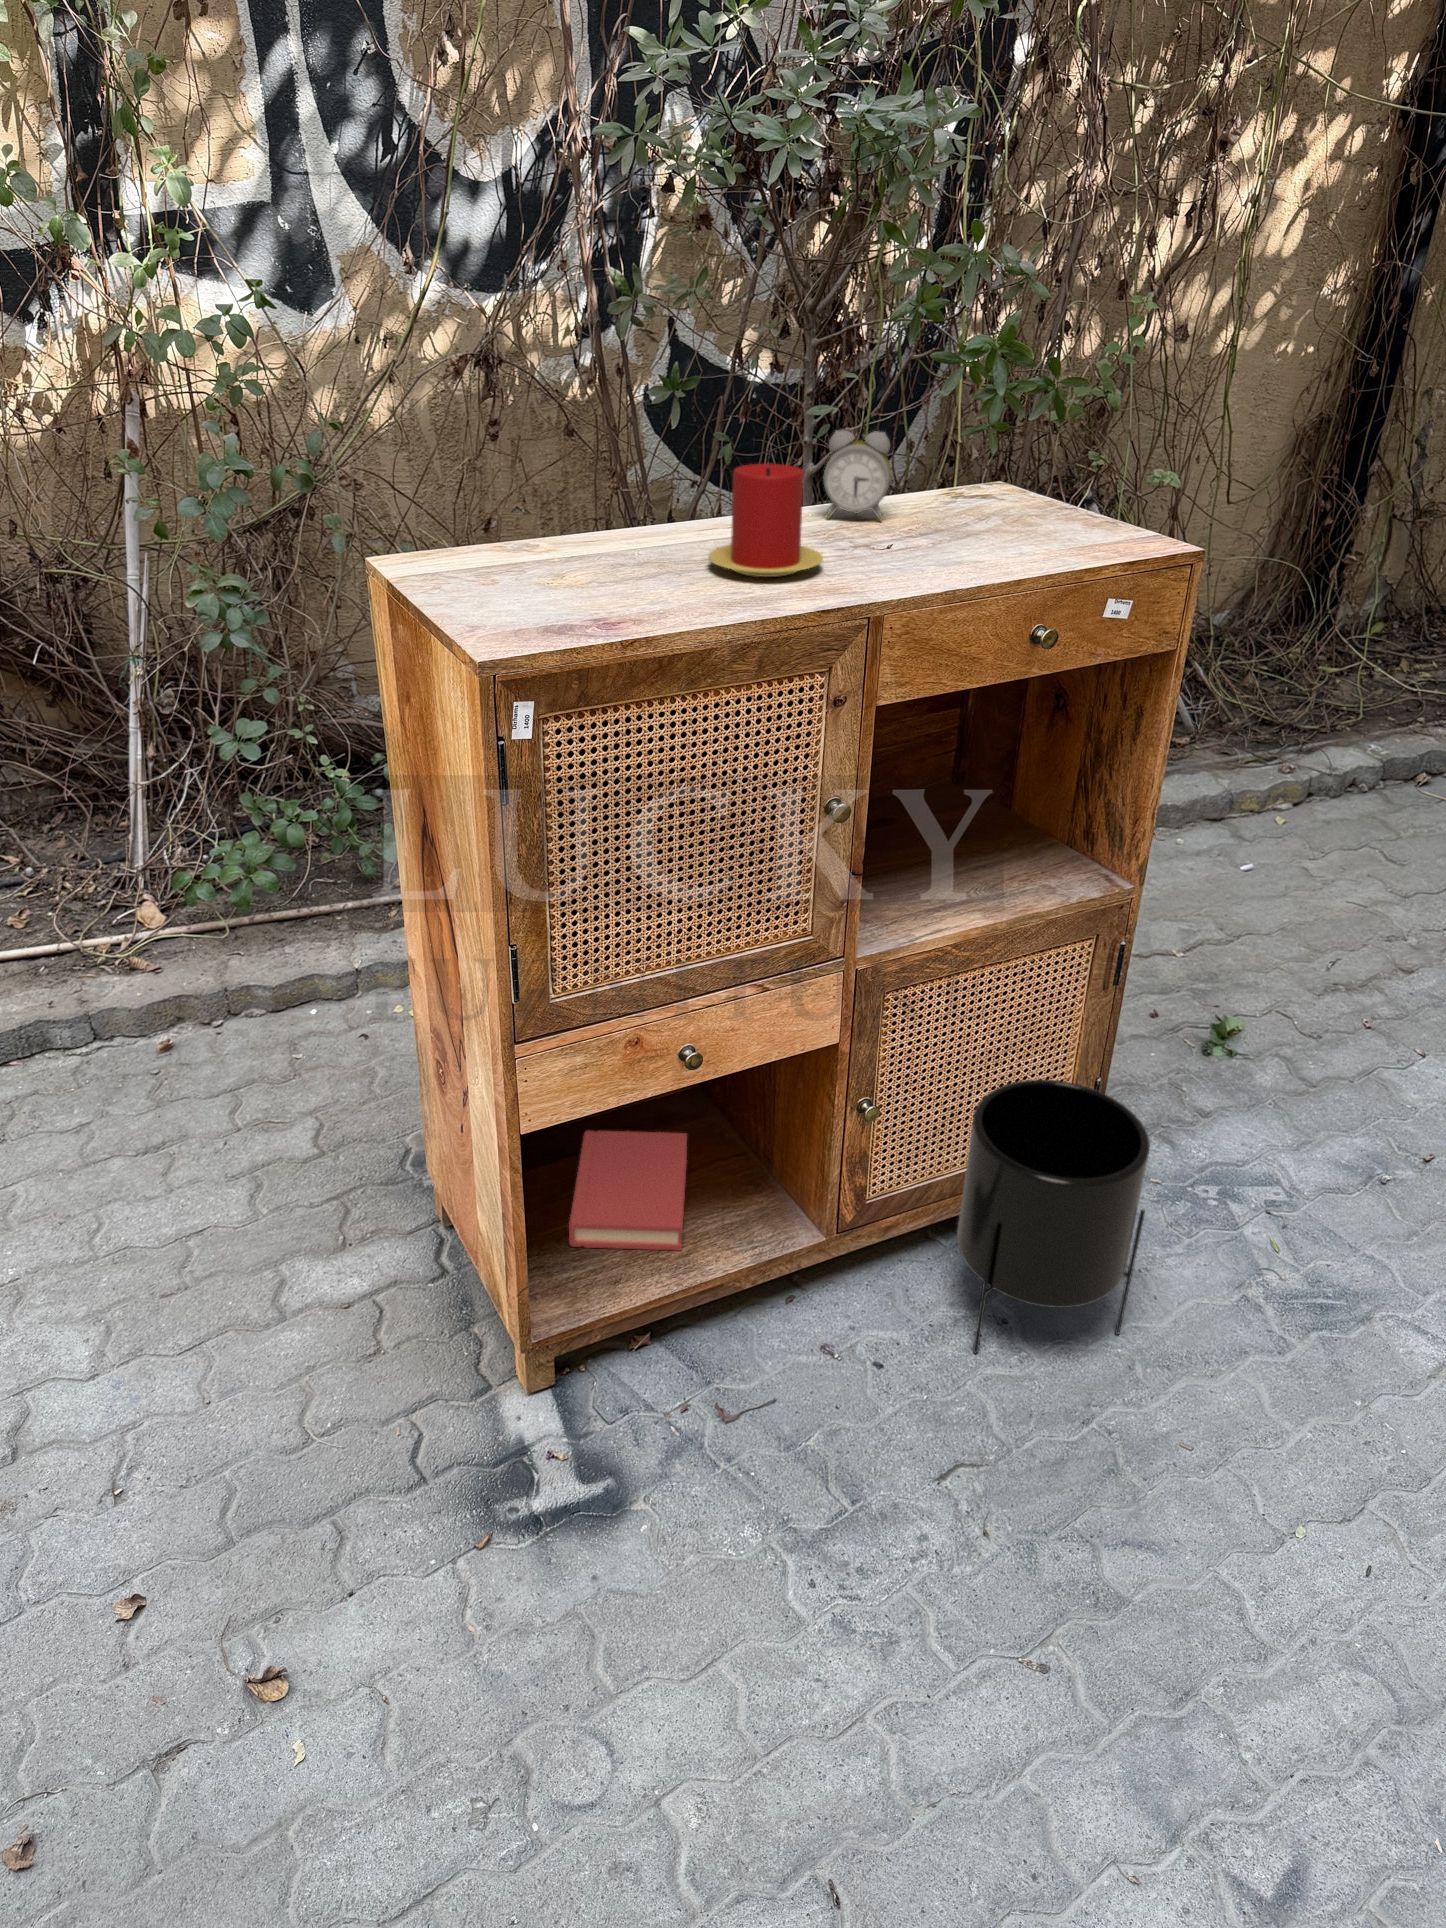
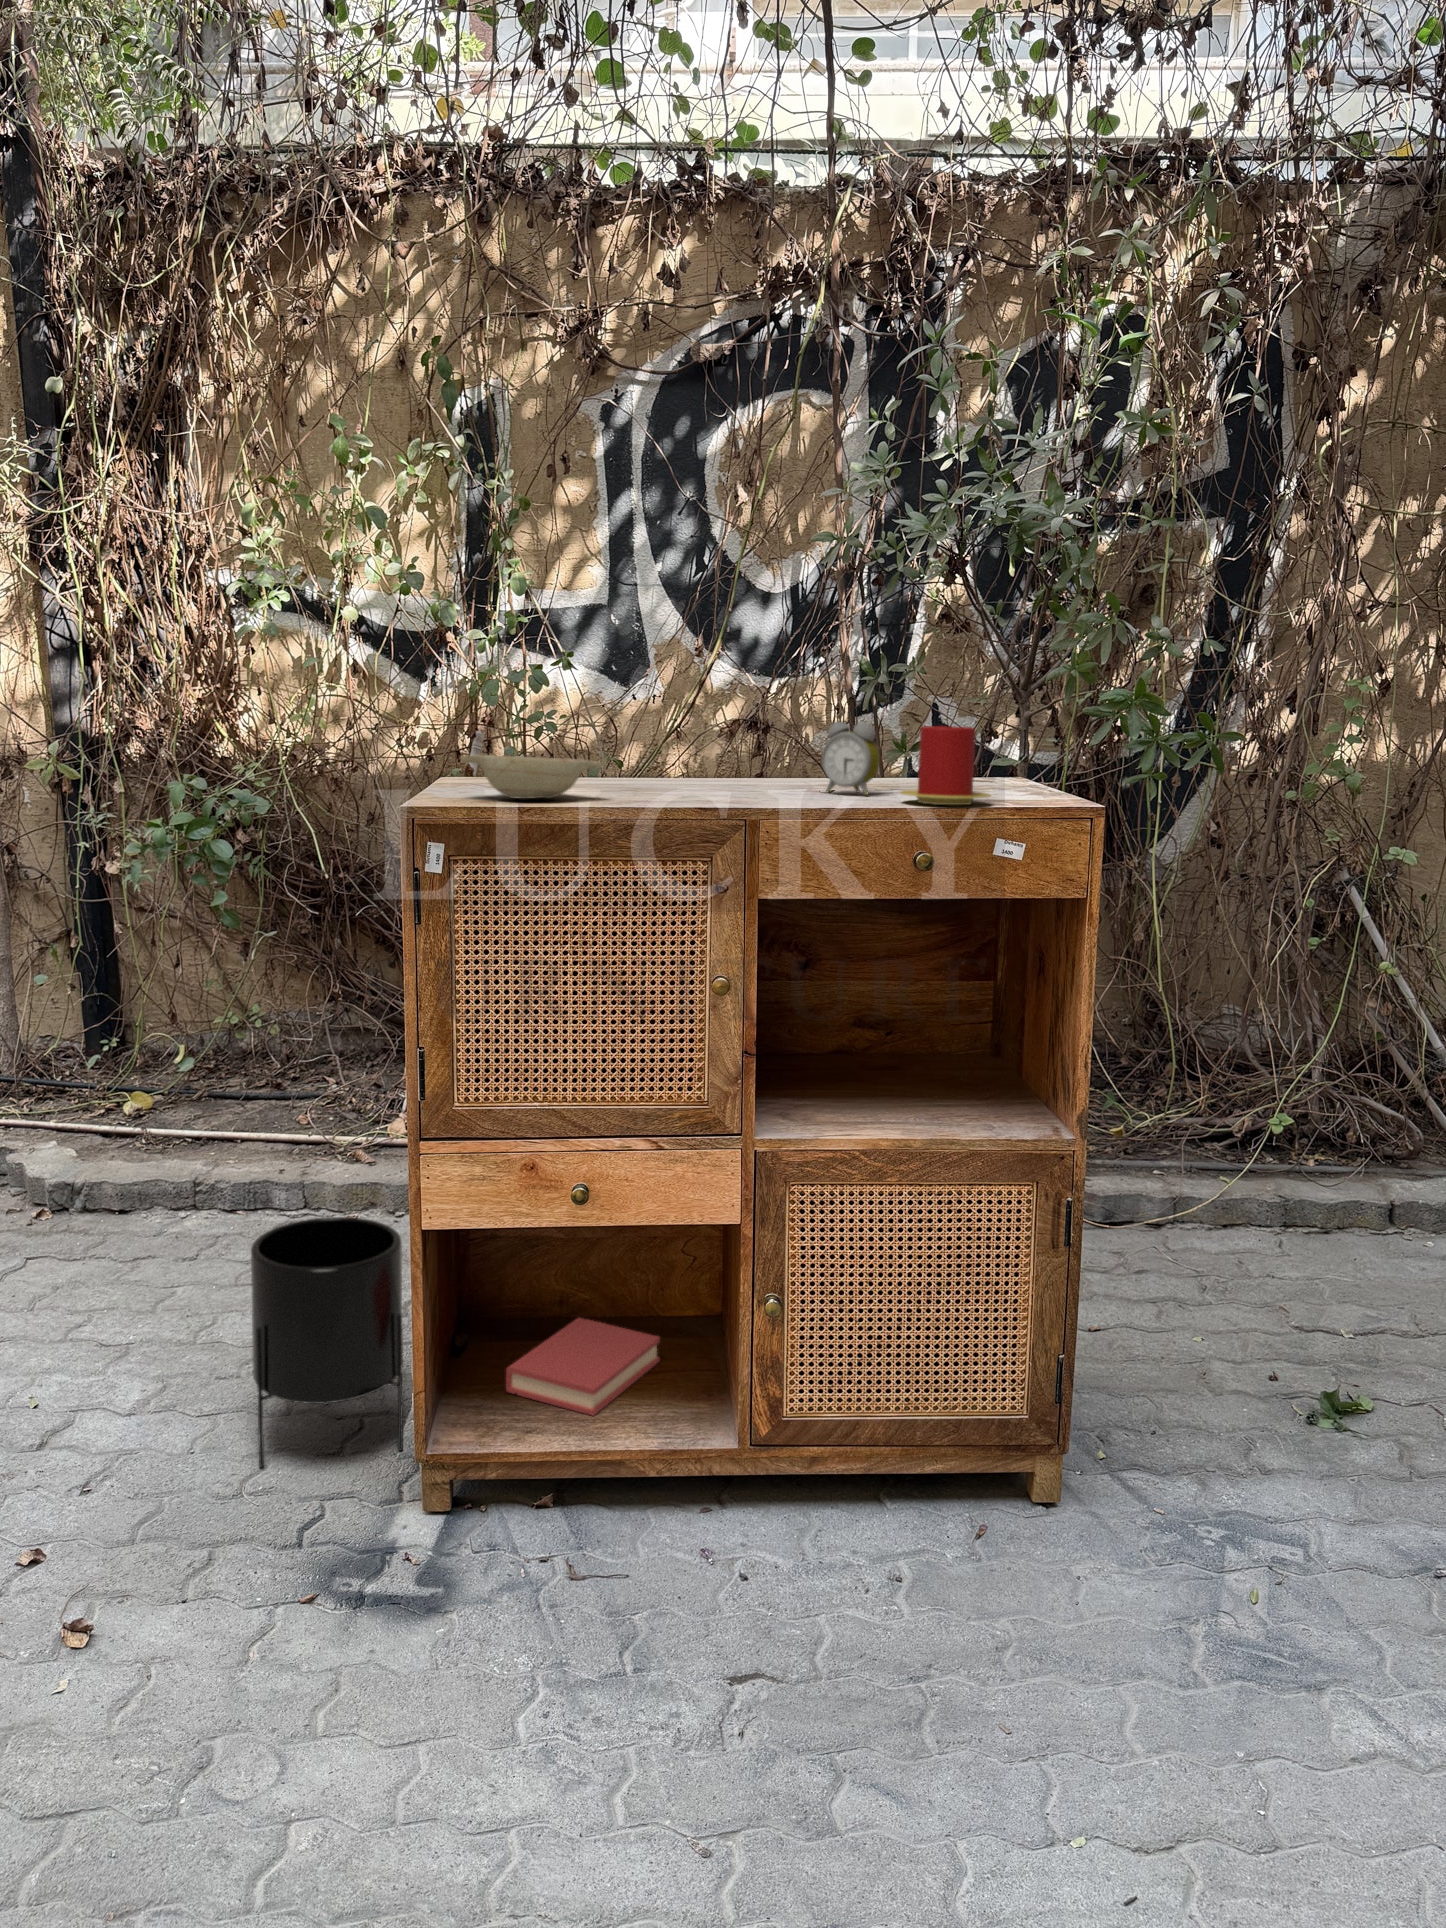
candle: present [708,464,823,577] -> present [900,726,991,805]
decorative bowl: none [460,524,638,596] -> present [461,755,603,799]
planter: present [957,1079,1150,1353] -> present [251,1217,403,1467]

